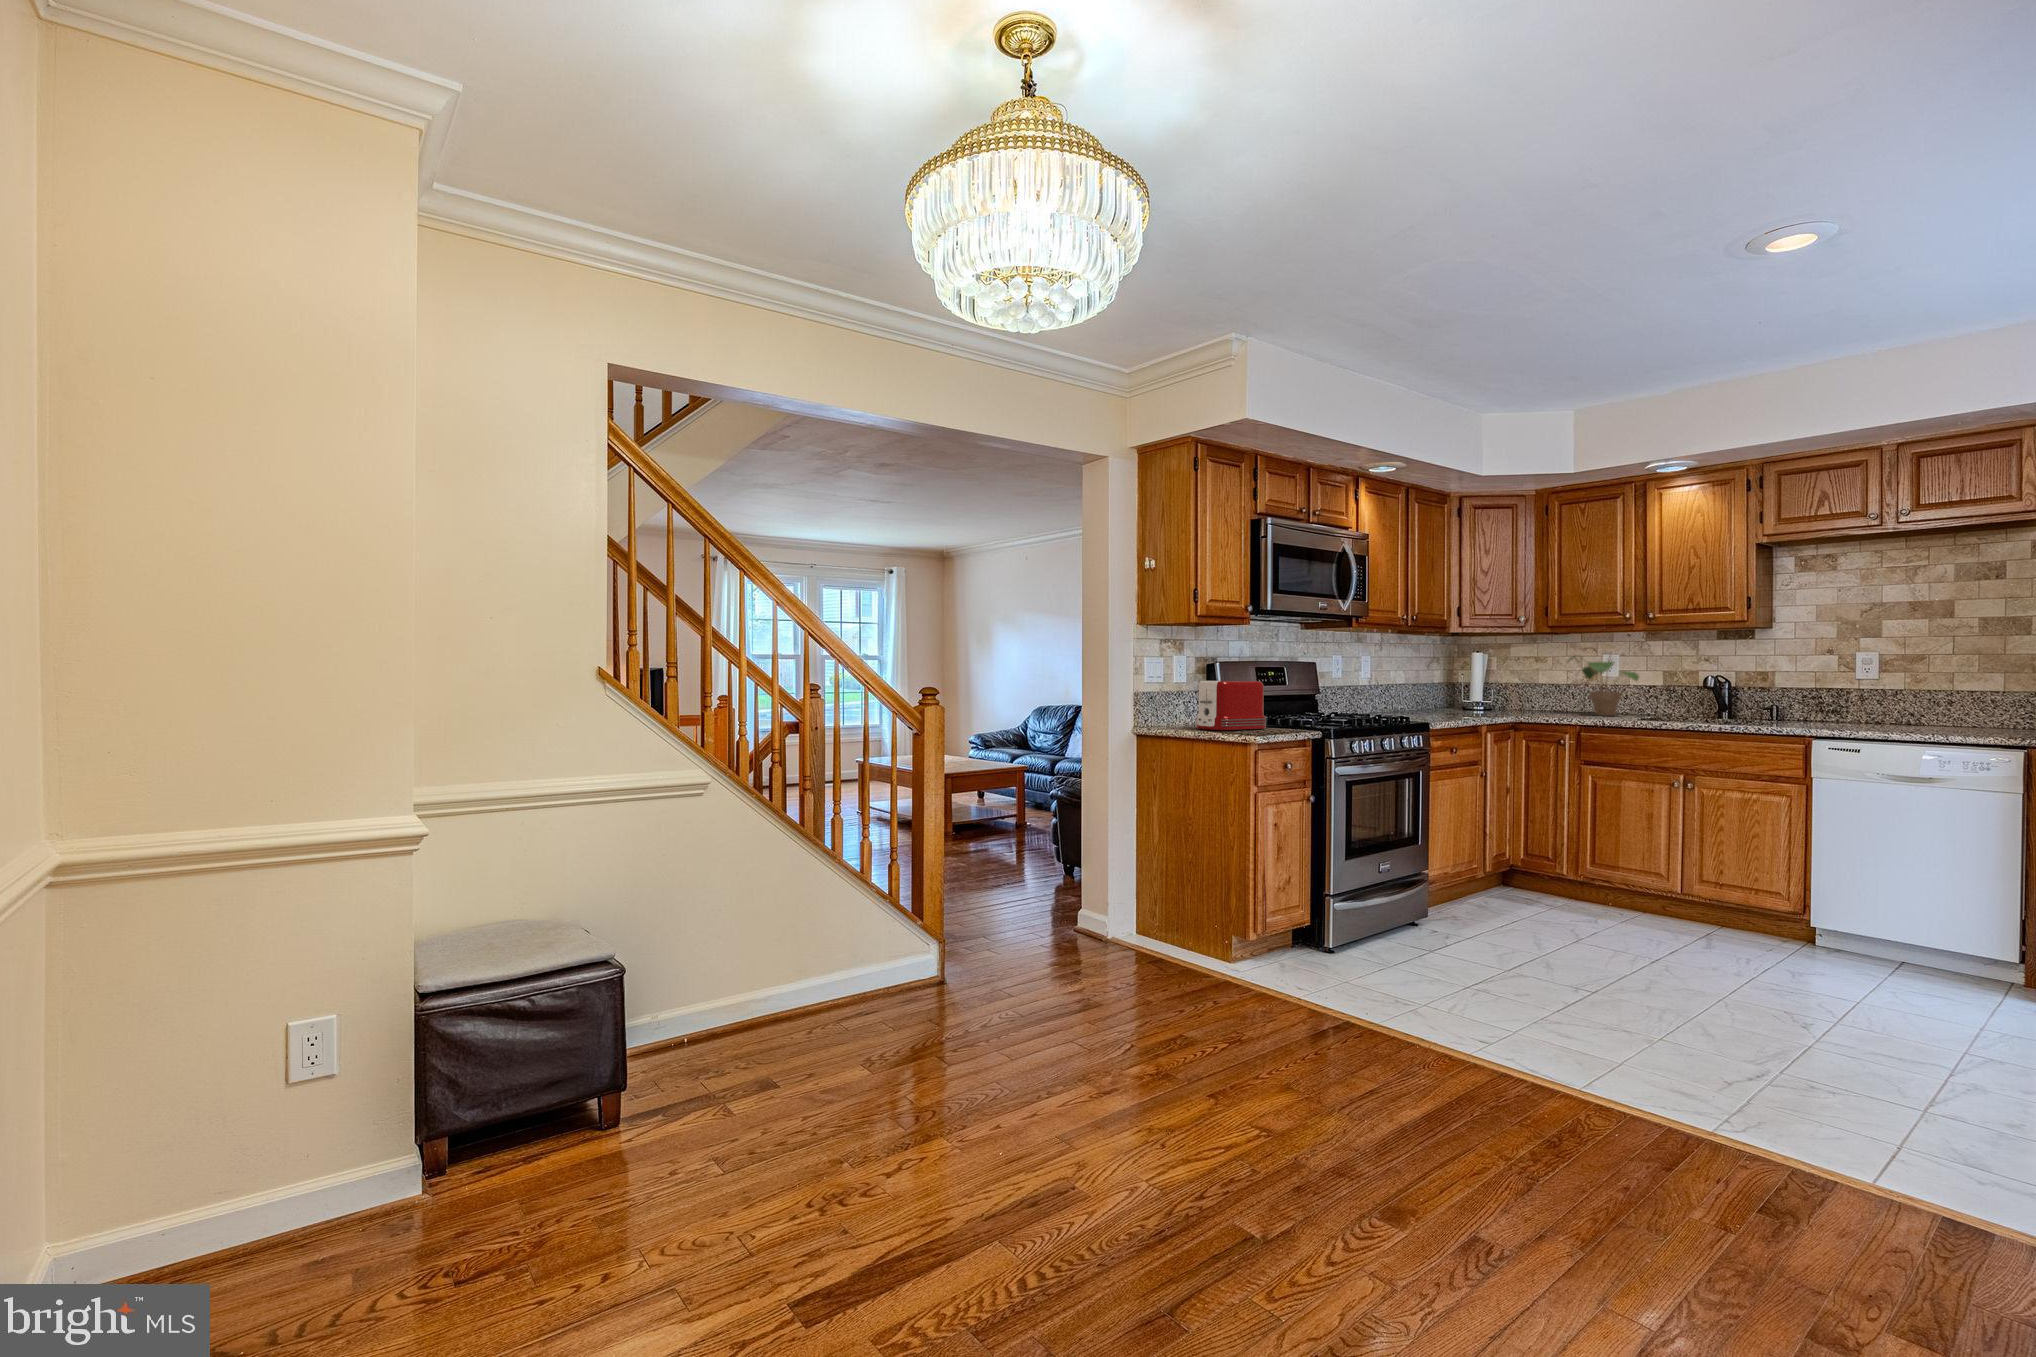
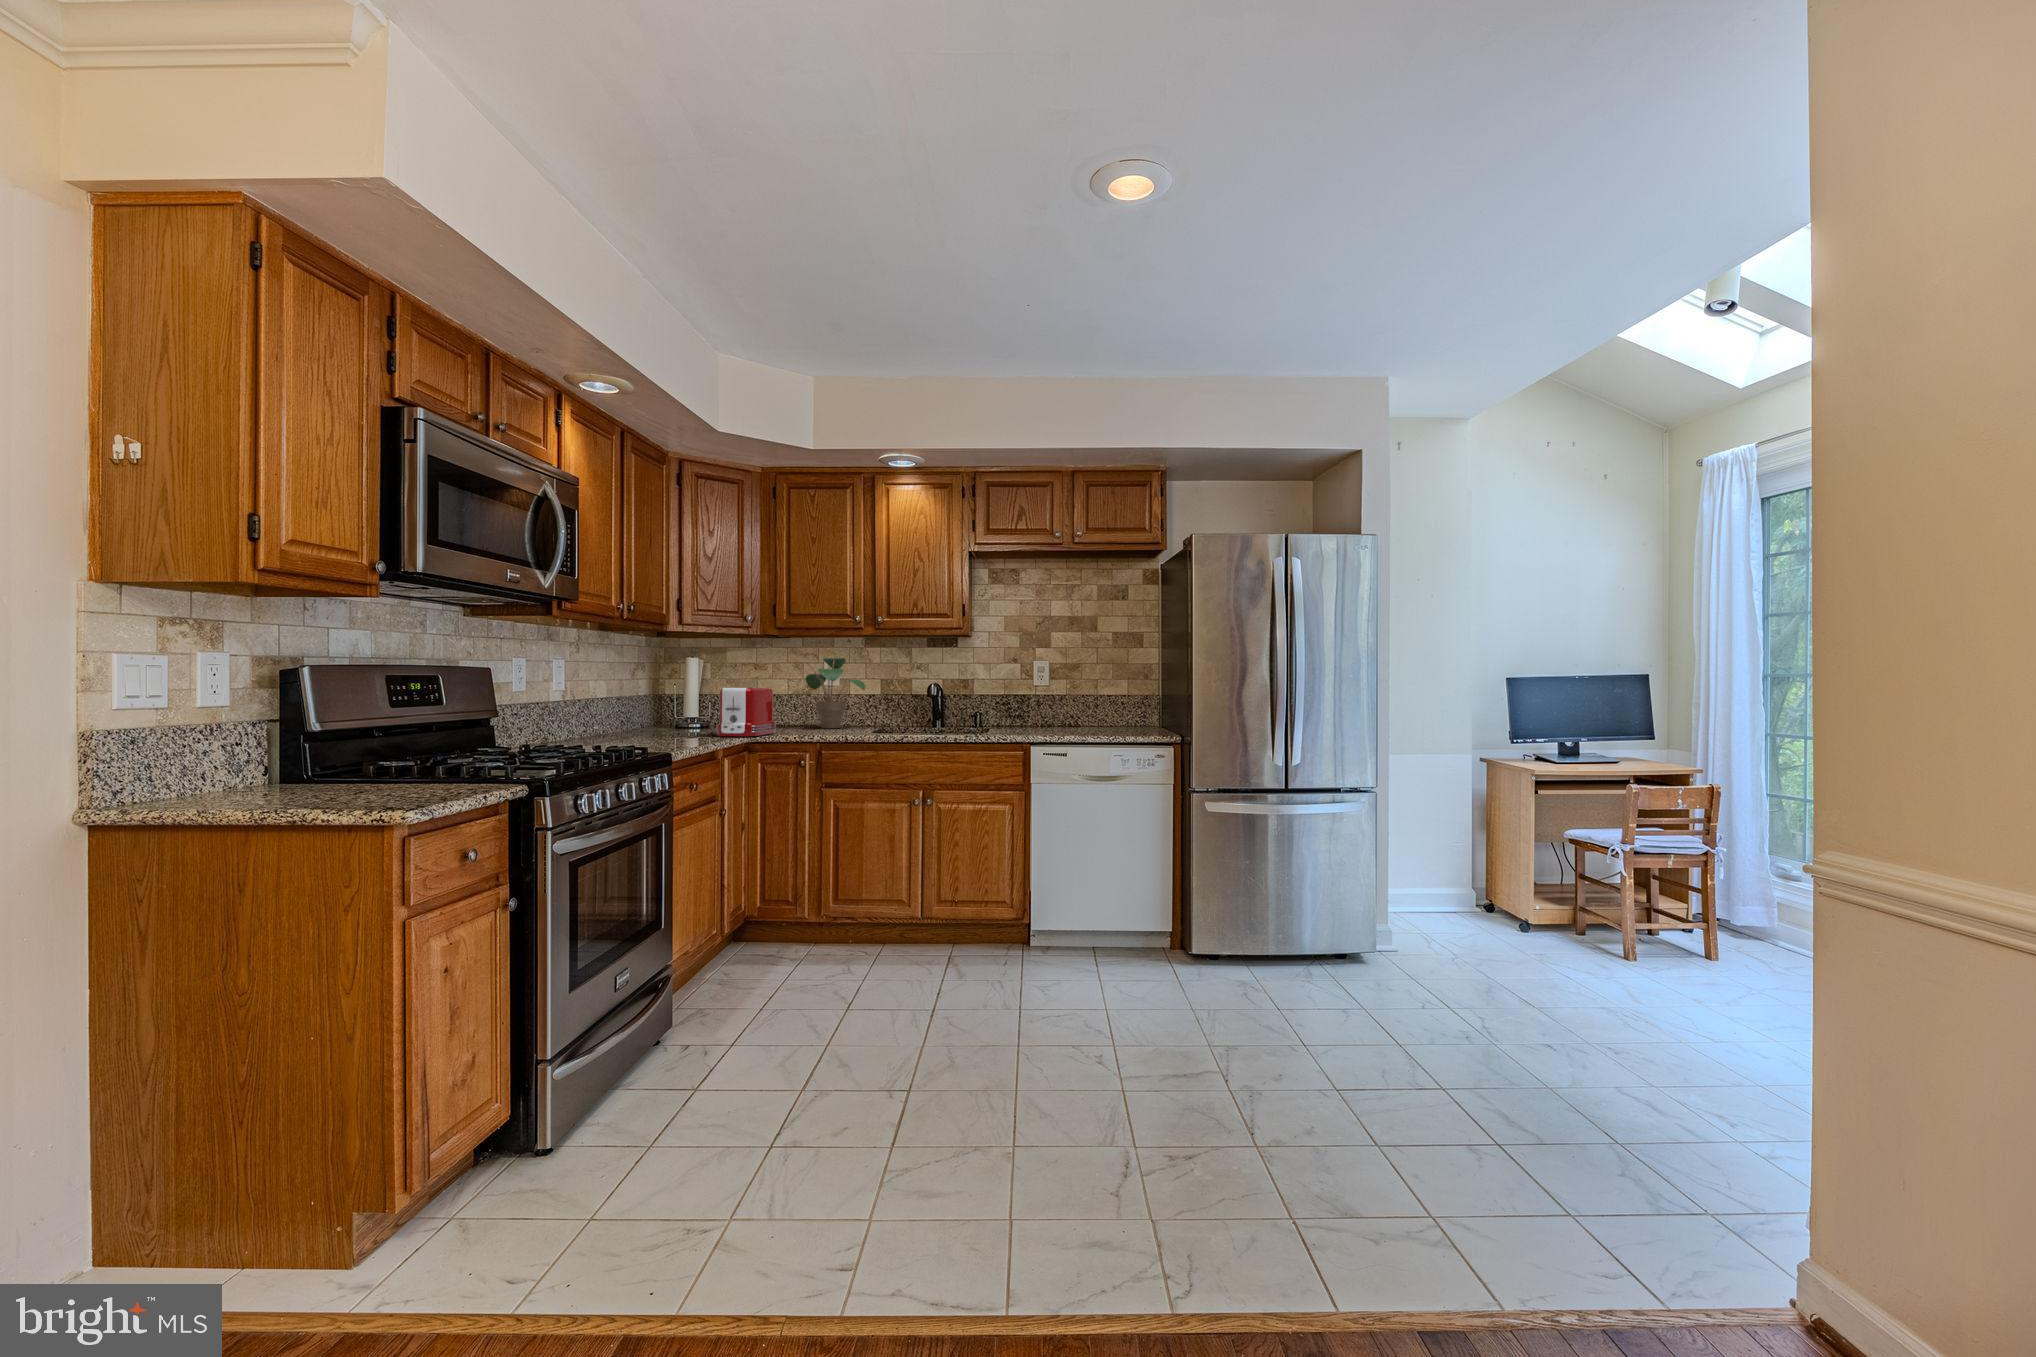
toaster: present [1196,681,1266,730] -> present [716,688,776,737]

